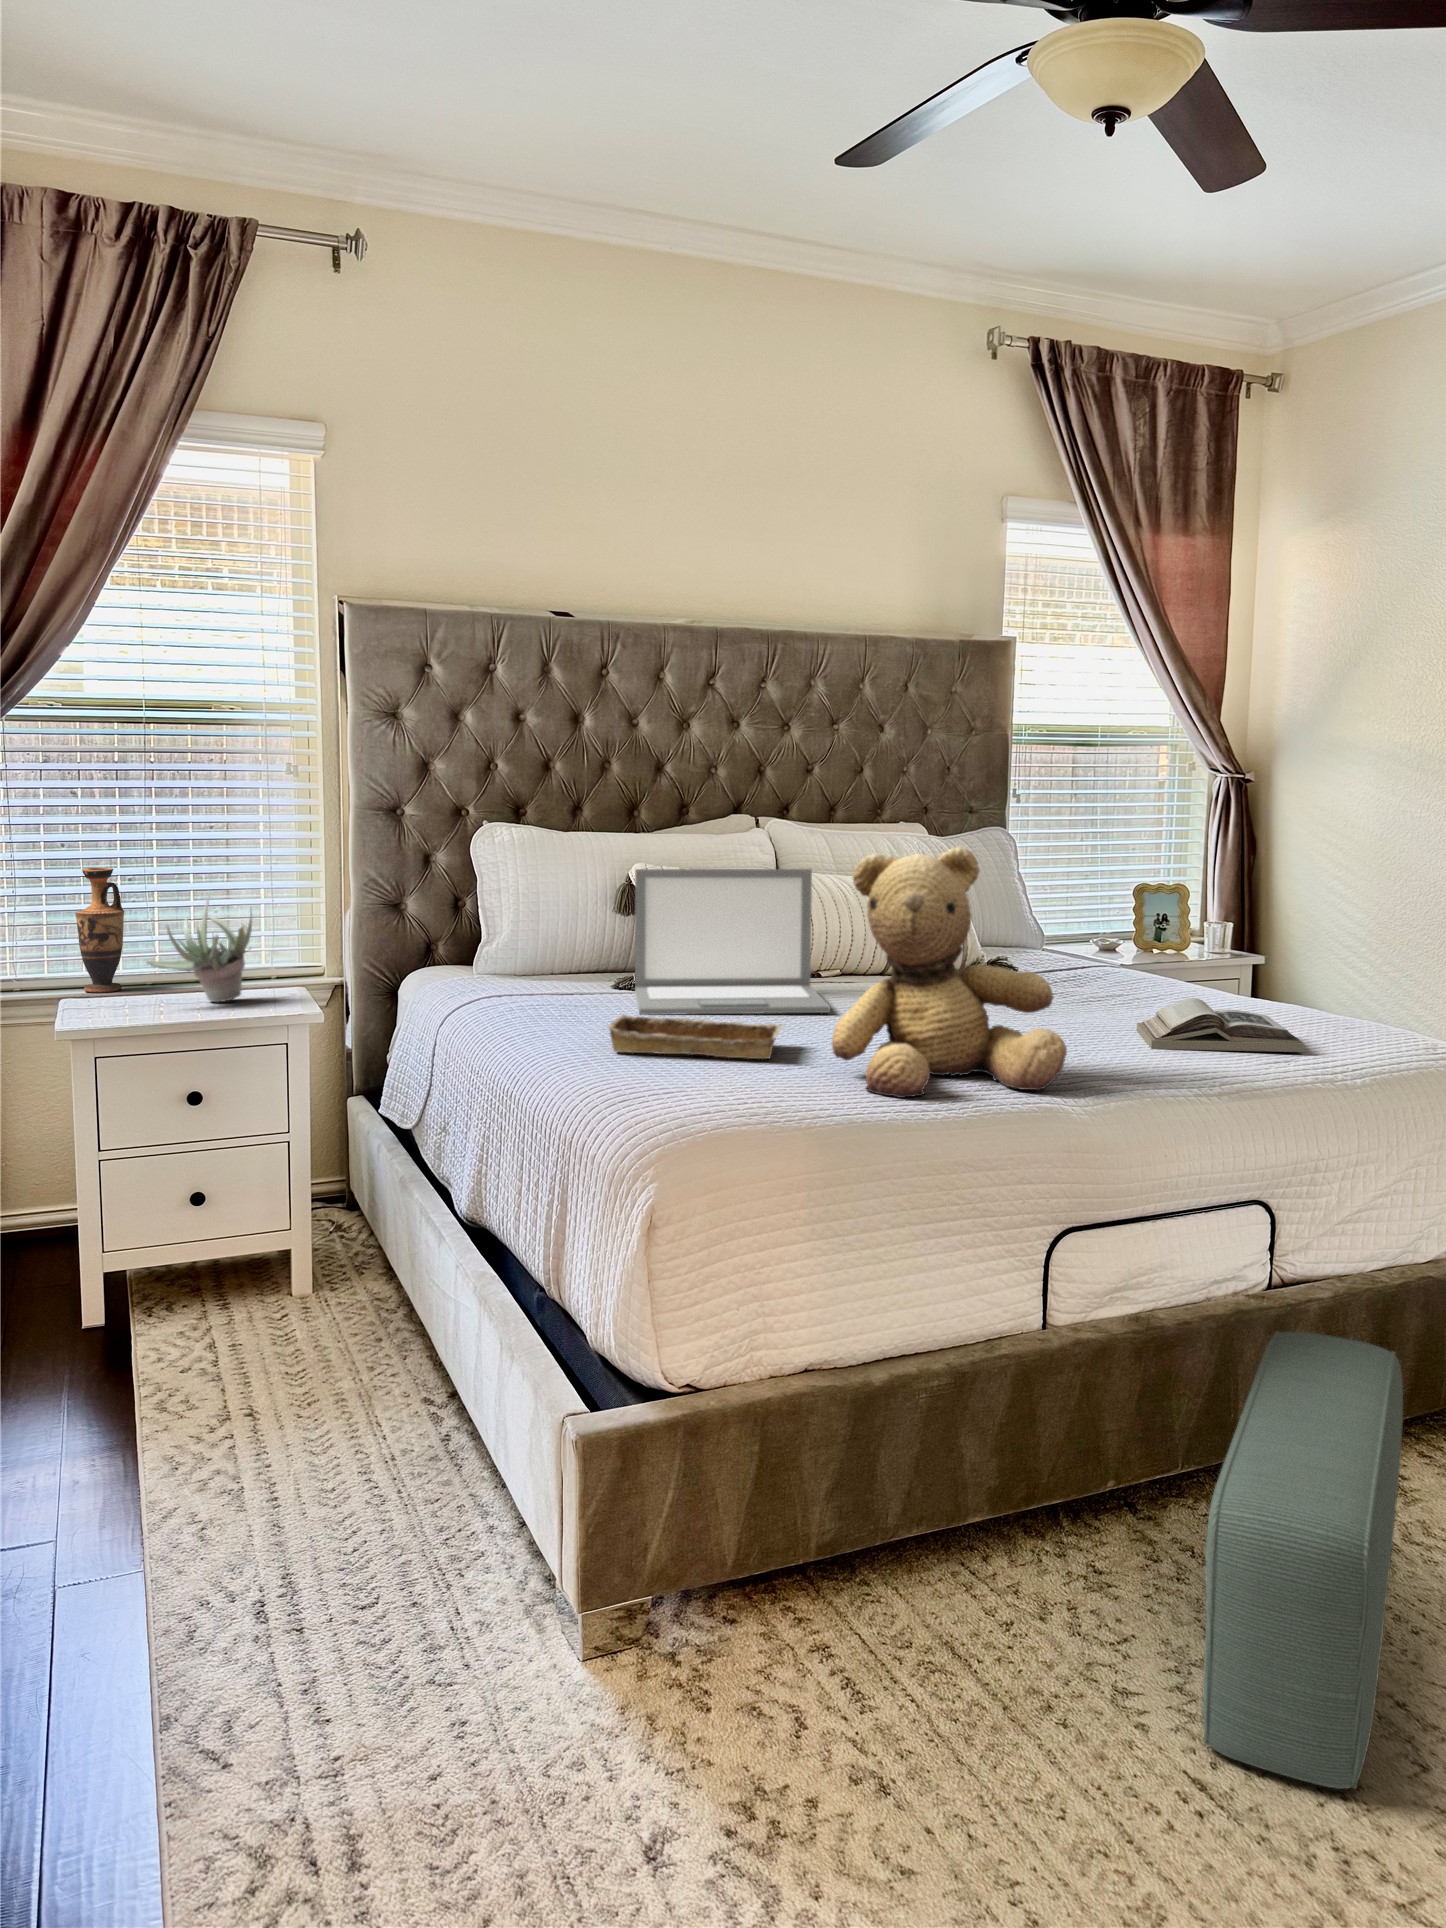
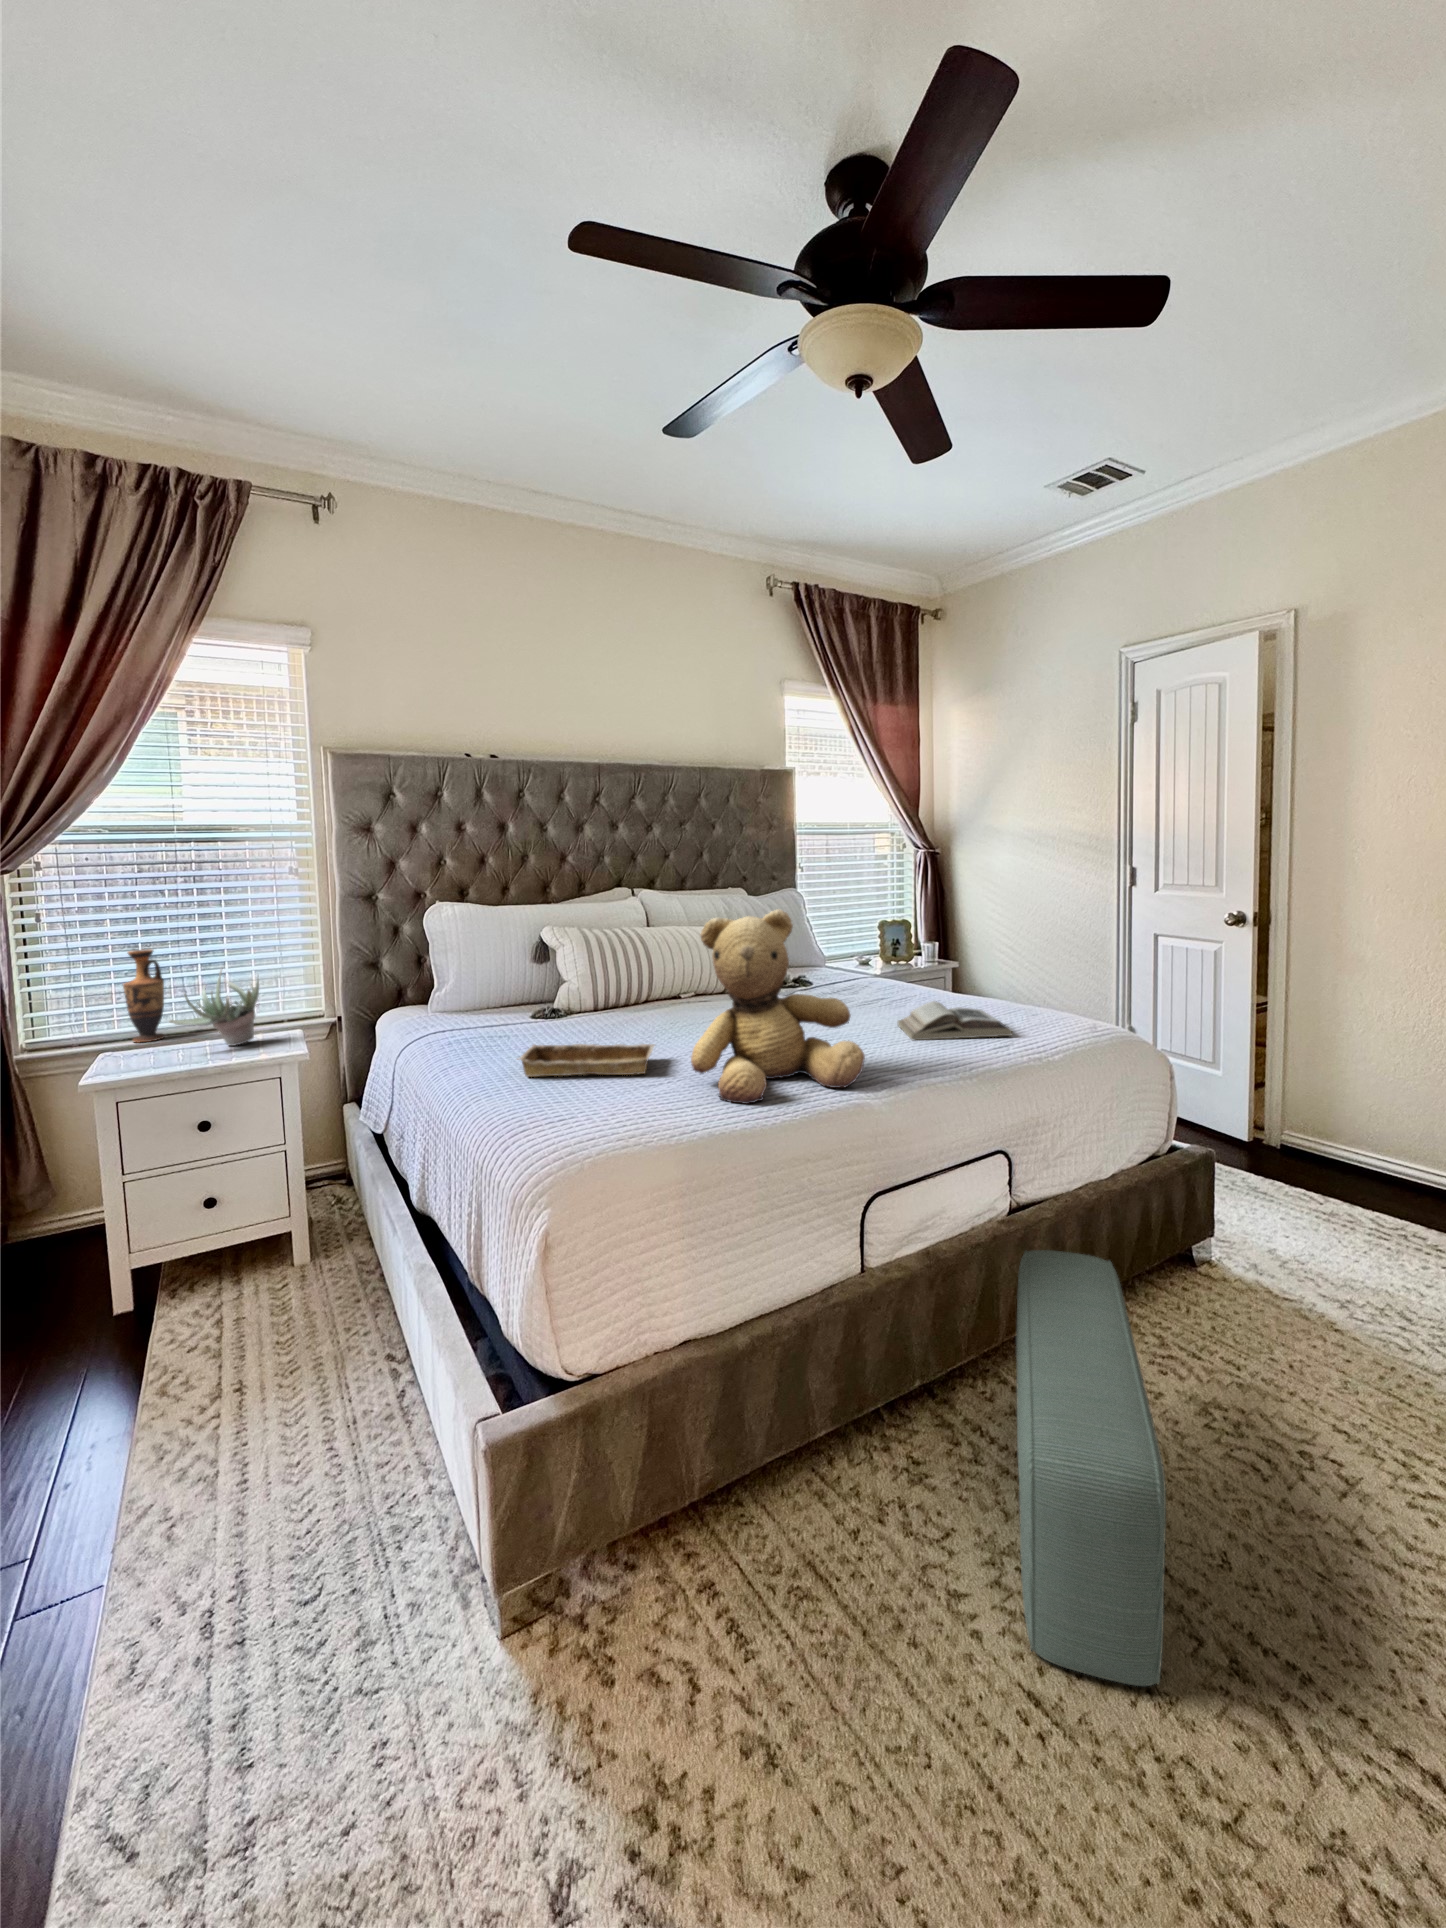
laptop: present [635,869,830,1015] -> none [546,925,689,1039]

